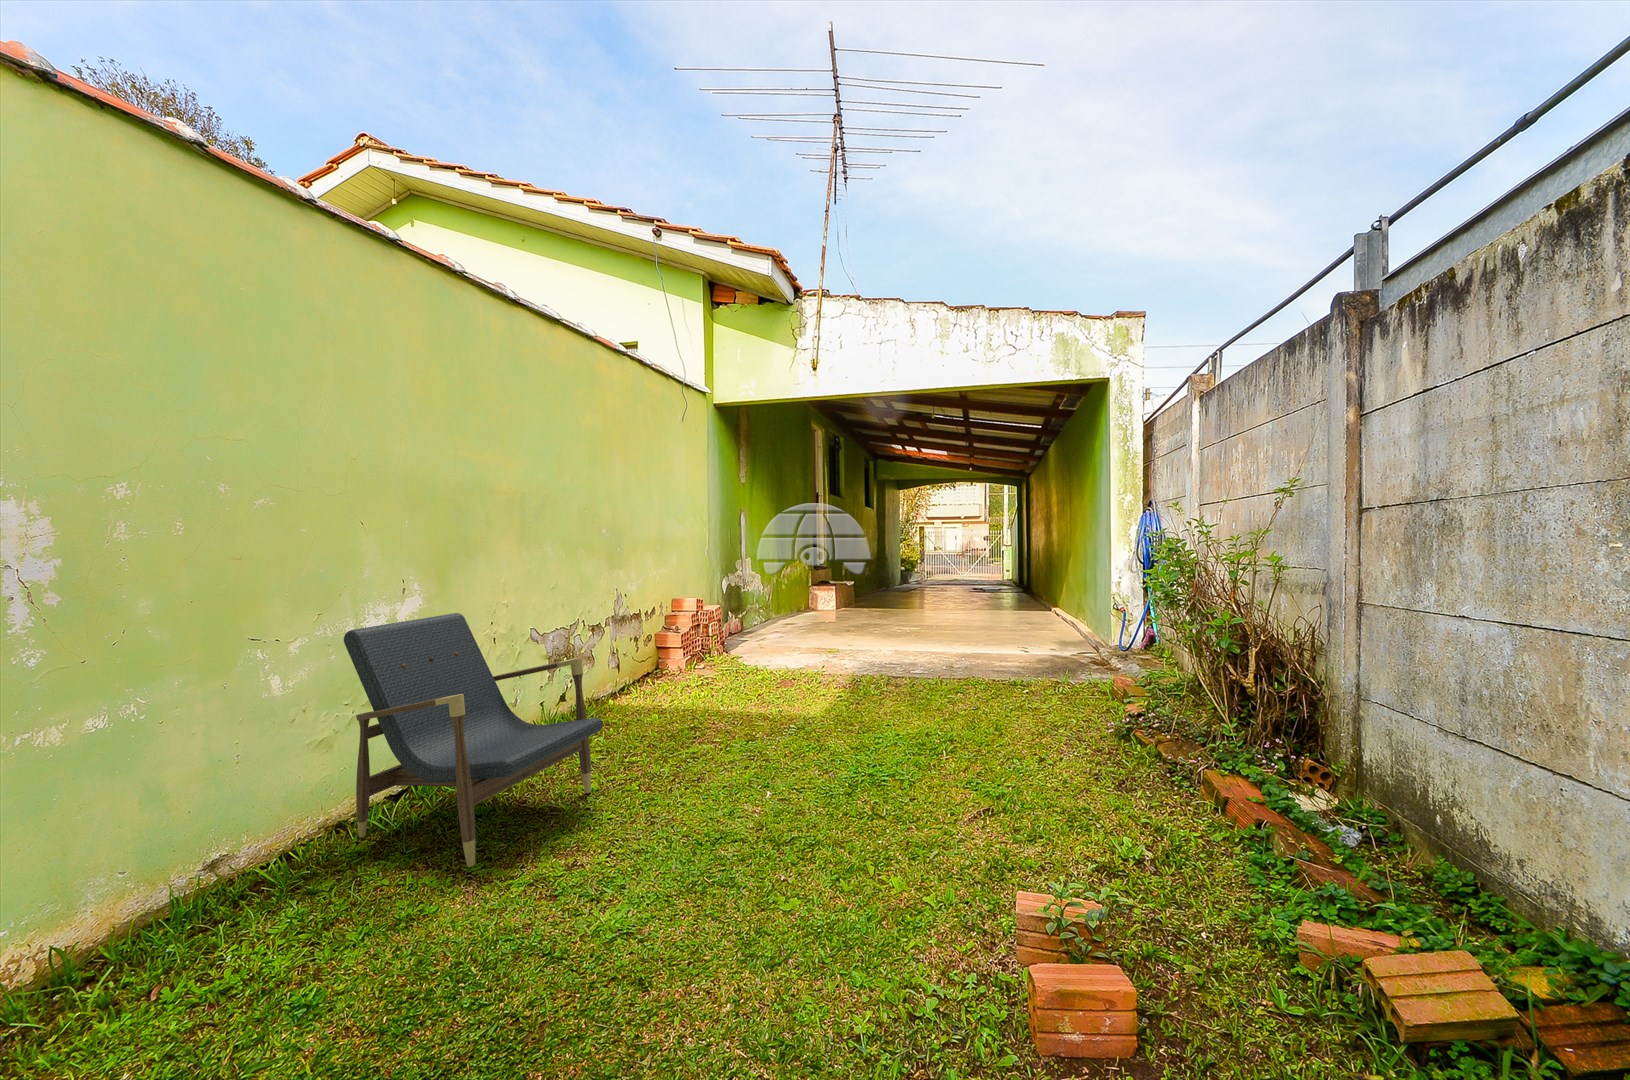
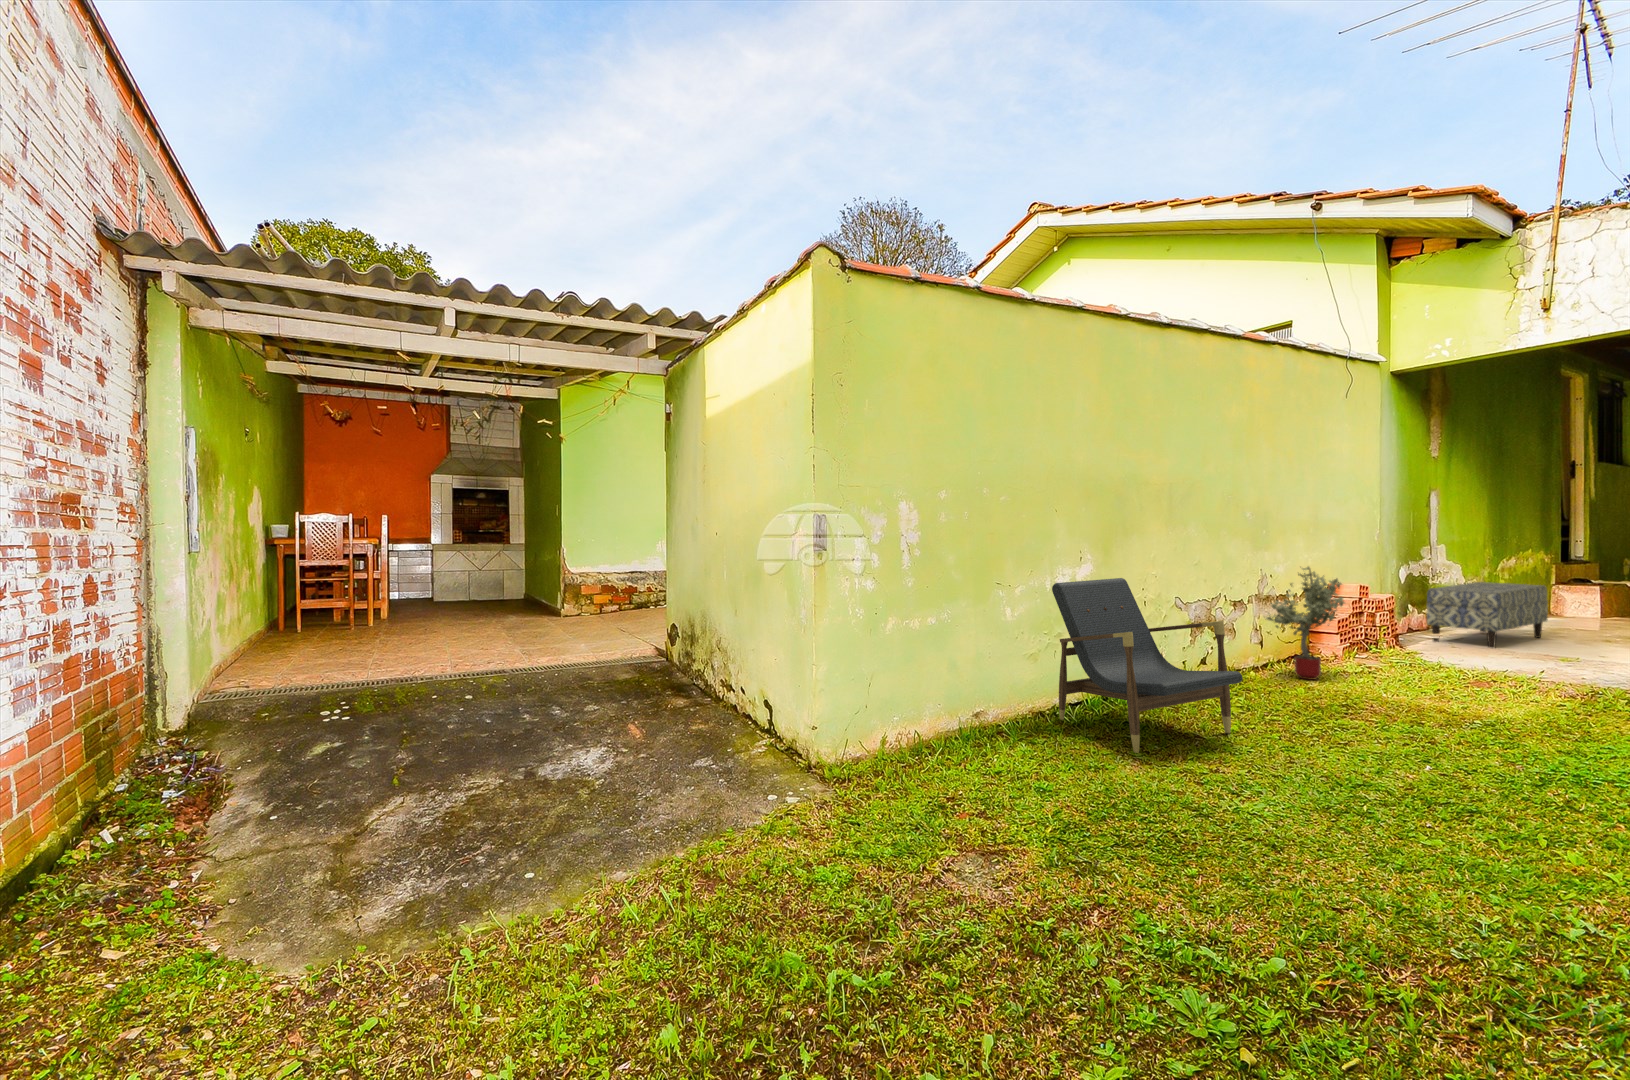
potted tree: none [621,583,690,698] -> present [1266,567,1345,680]
bench: none [740,587,807,641] -> present [1427,582,1548,648]

